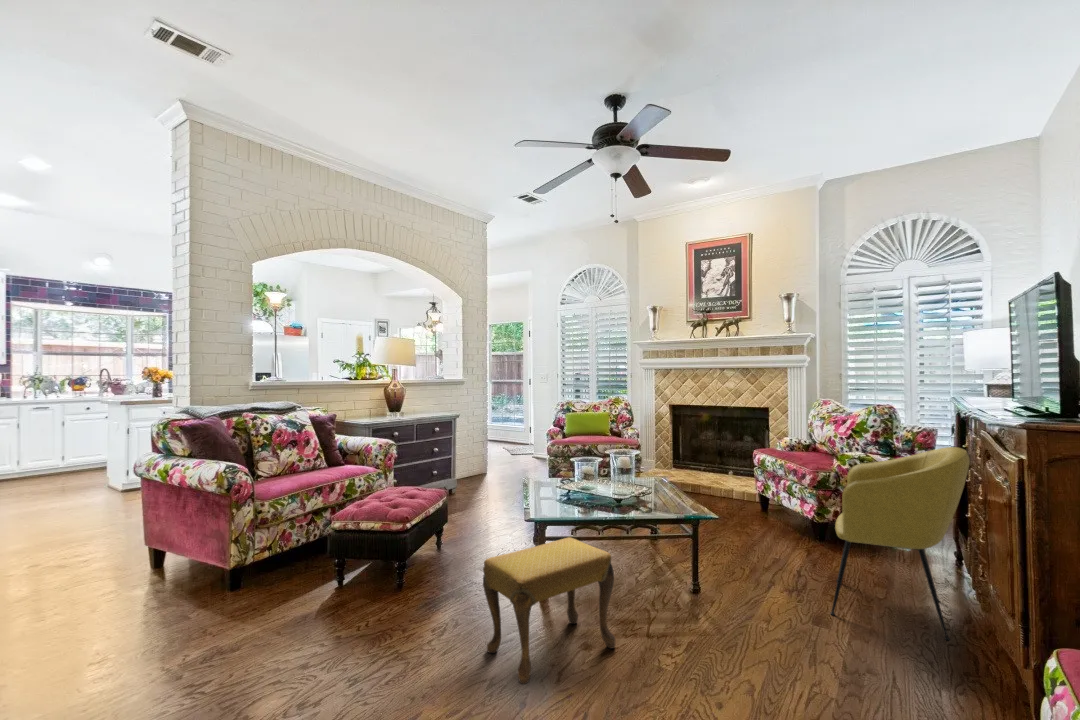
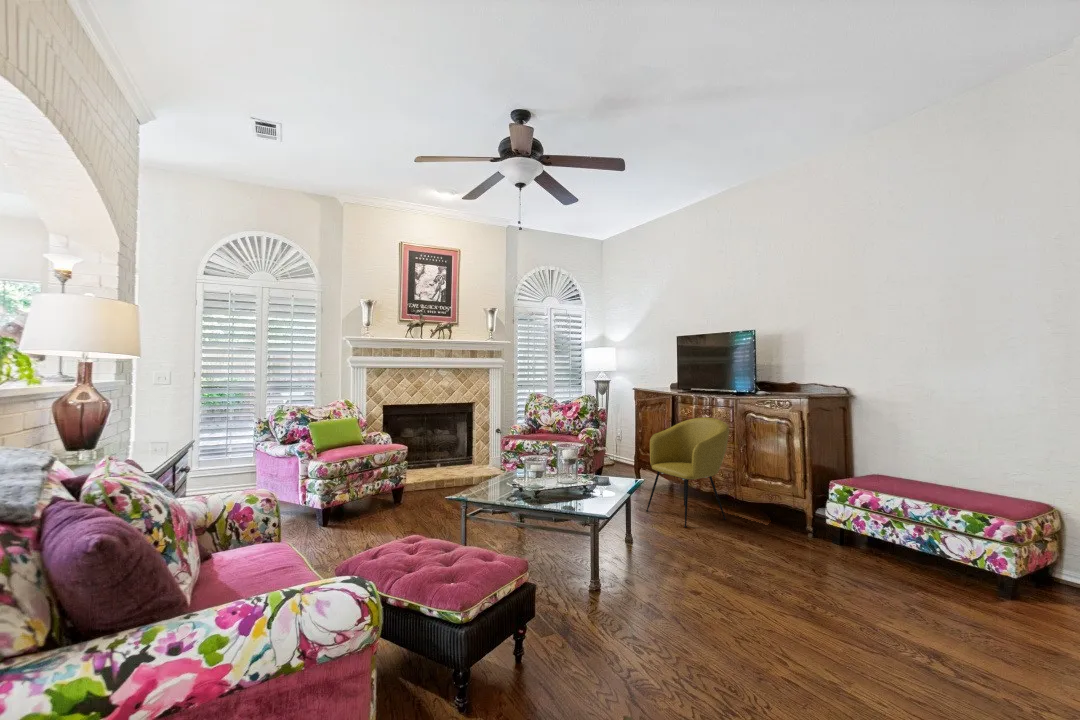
footstool: present [483,538,615,684] -> none [644,521,736,639]

